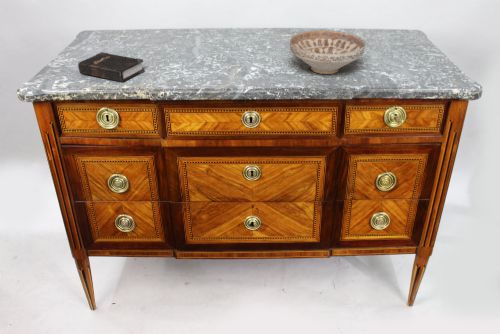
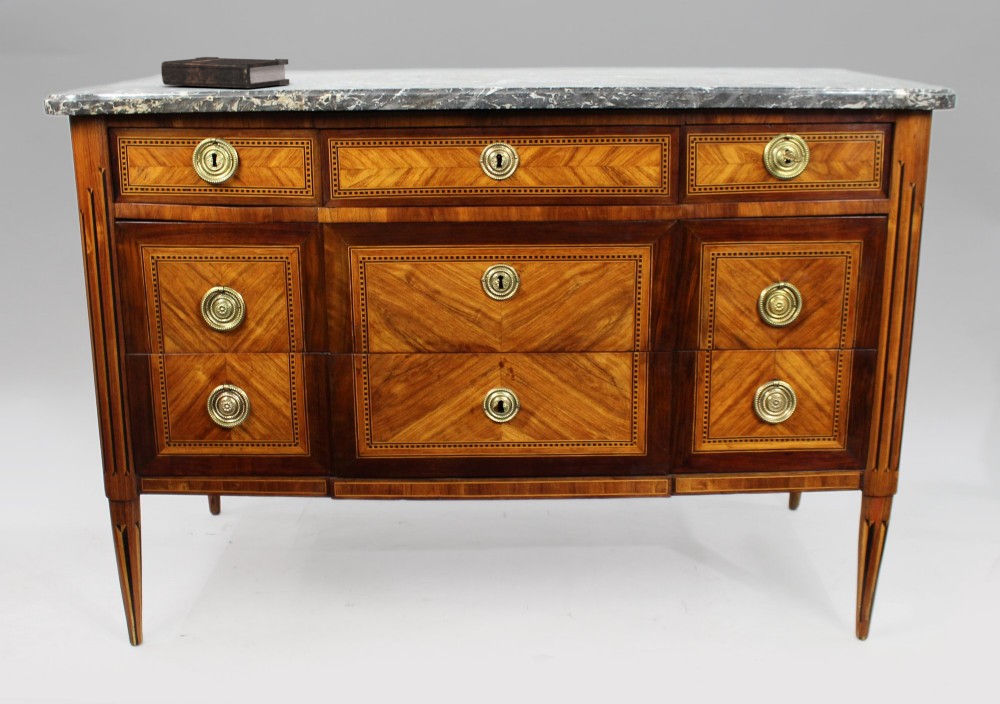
decorative bowl: present [290,30,365,74] -> none [574,20,719,83]

